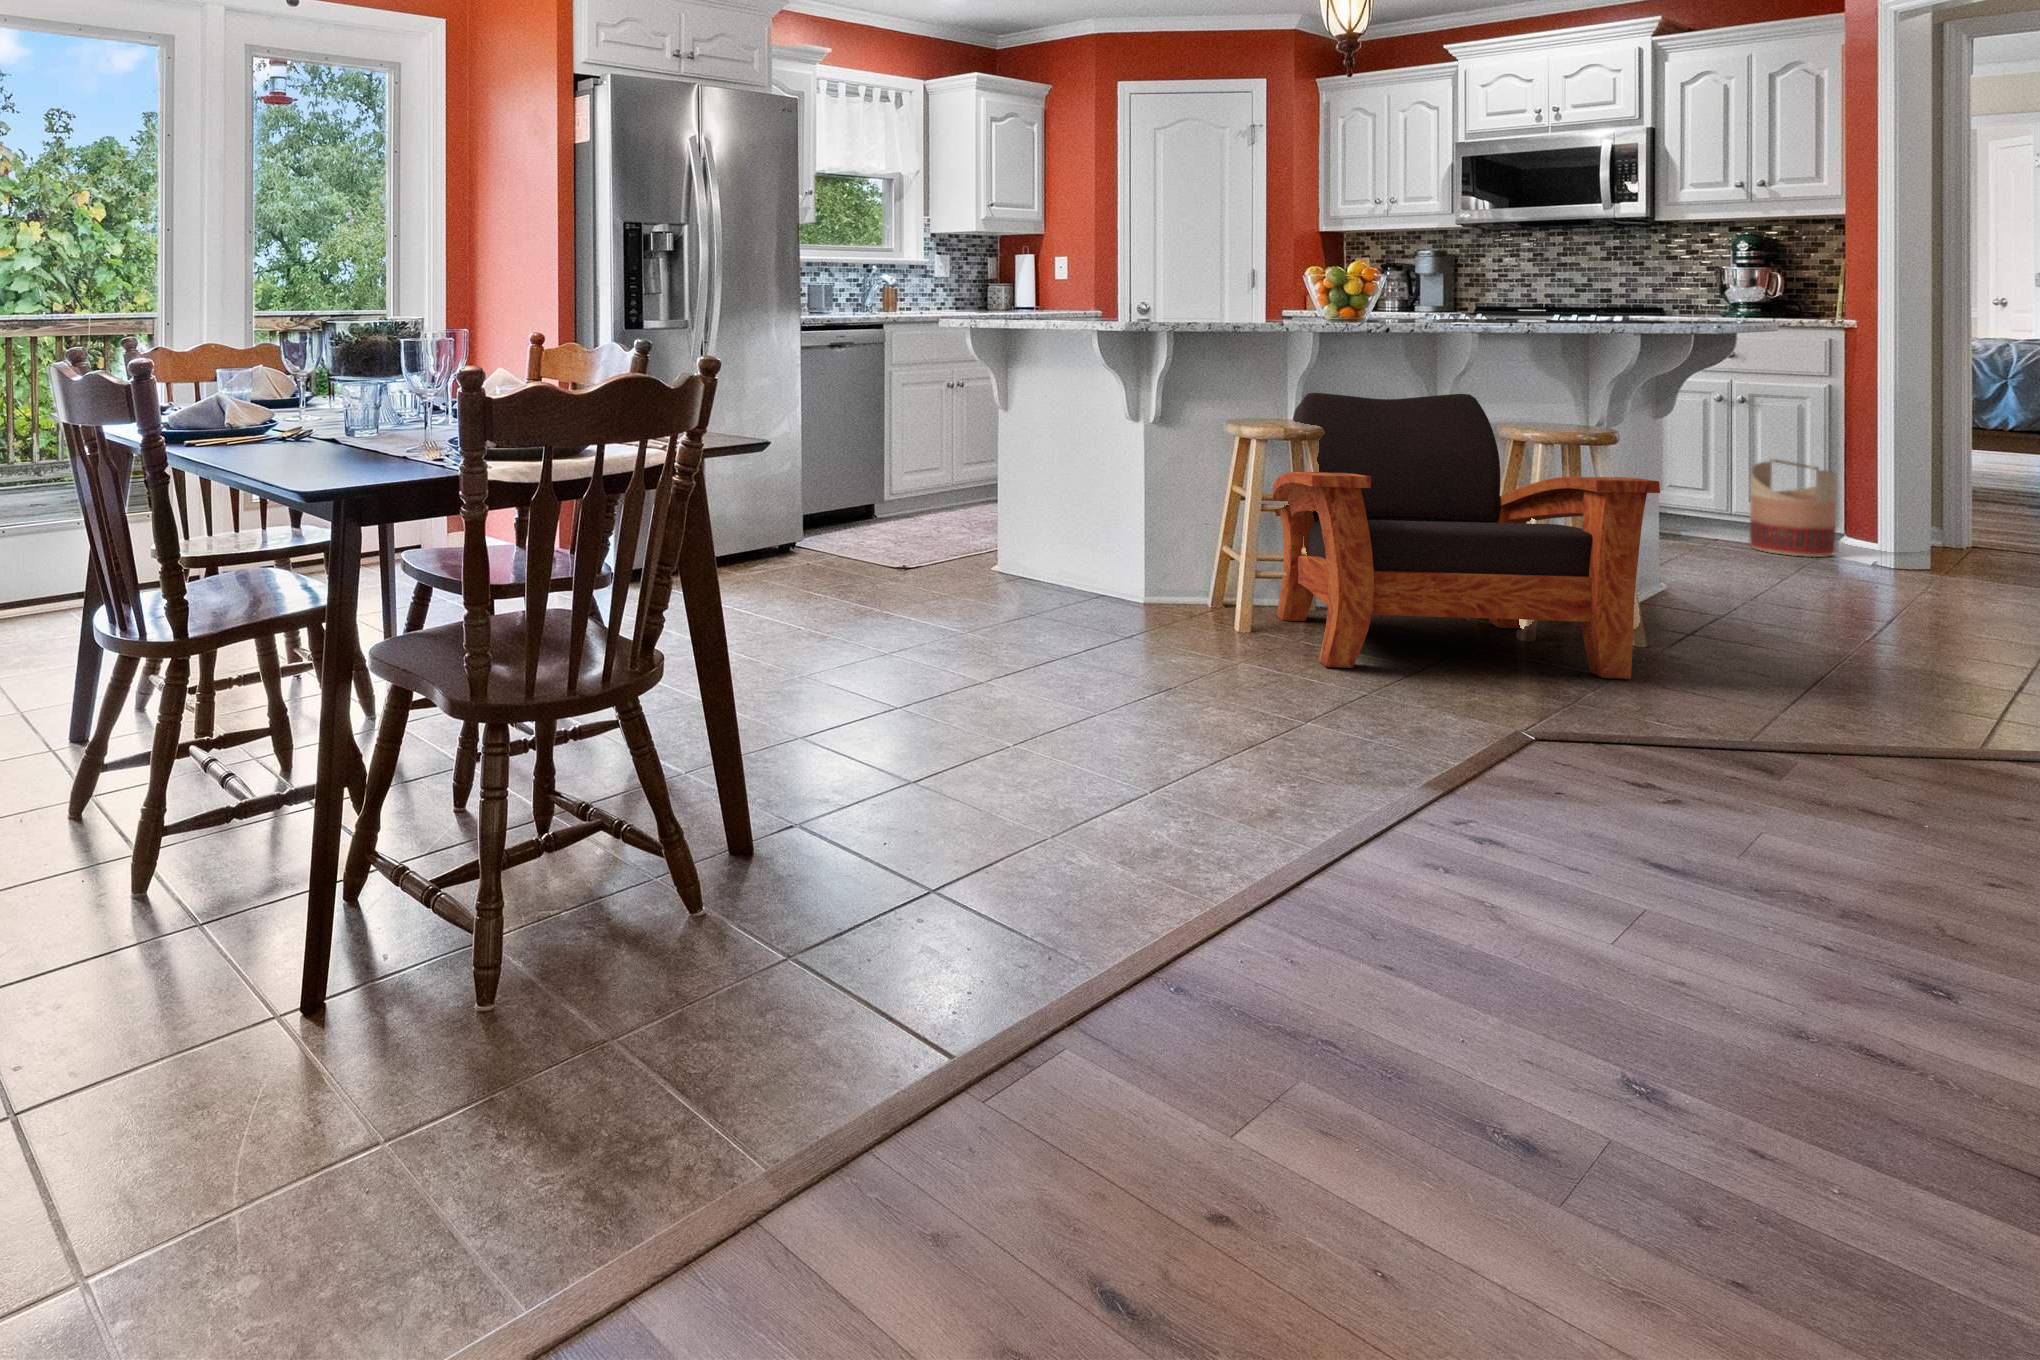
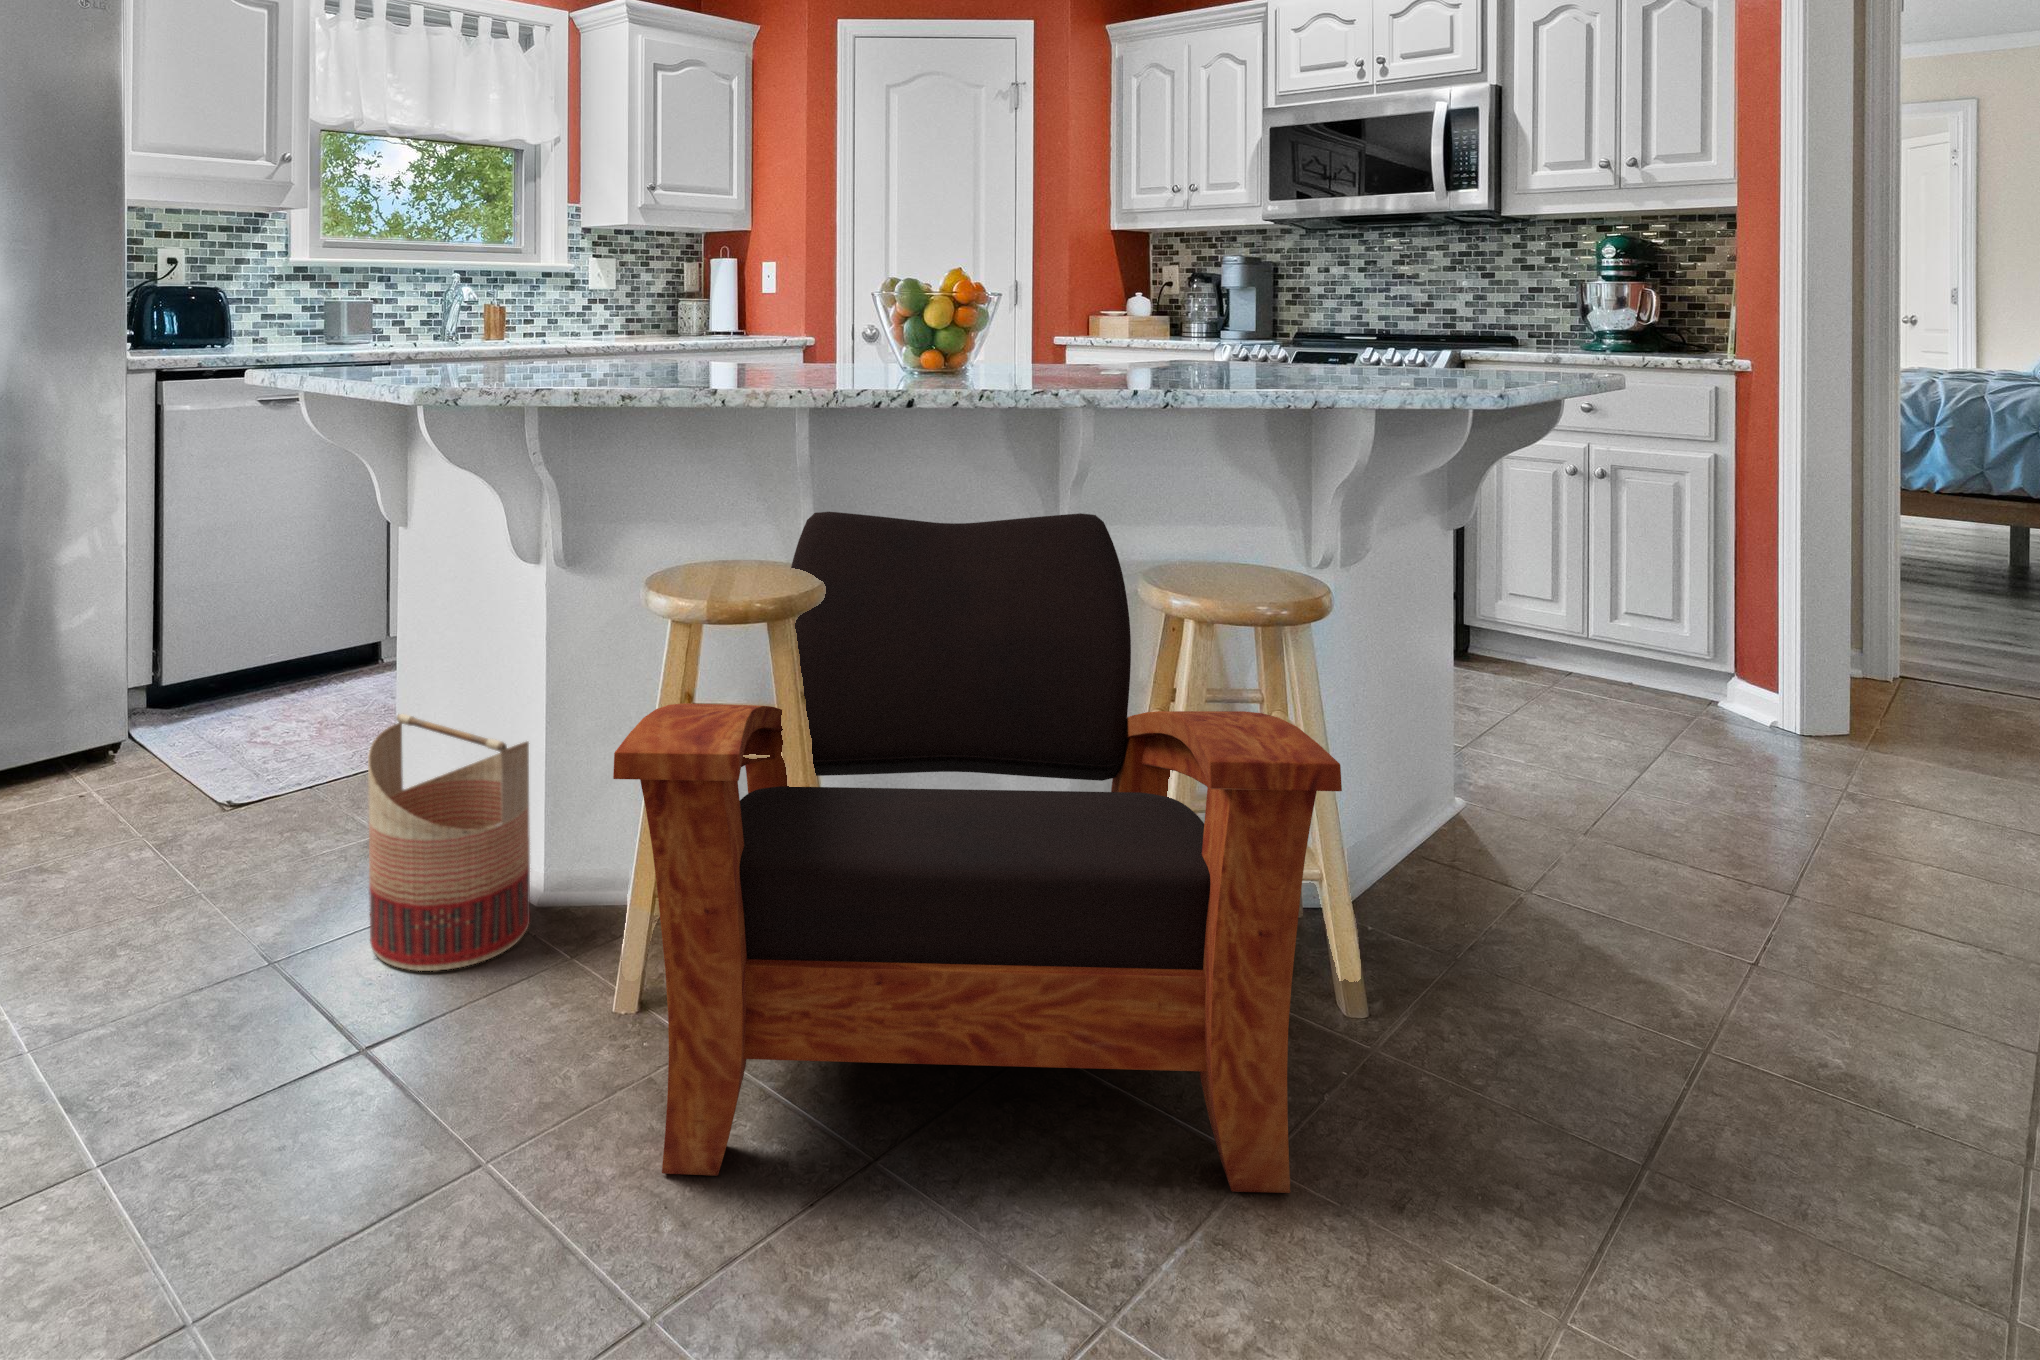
basket: present [1750,458,1837,557] -> present [368,714,530,971]

